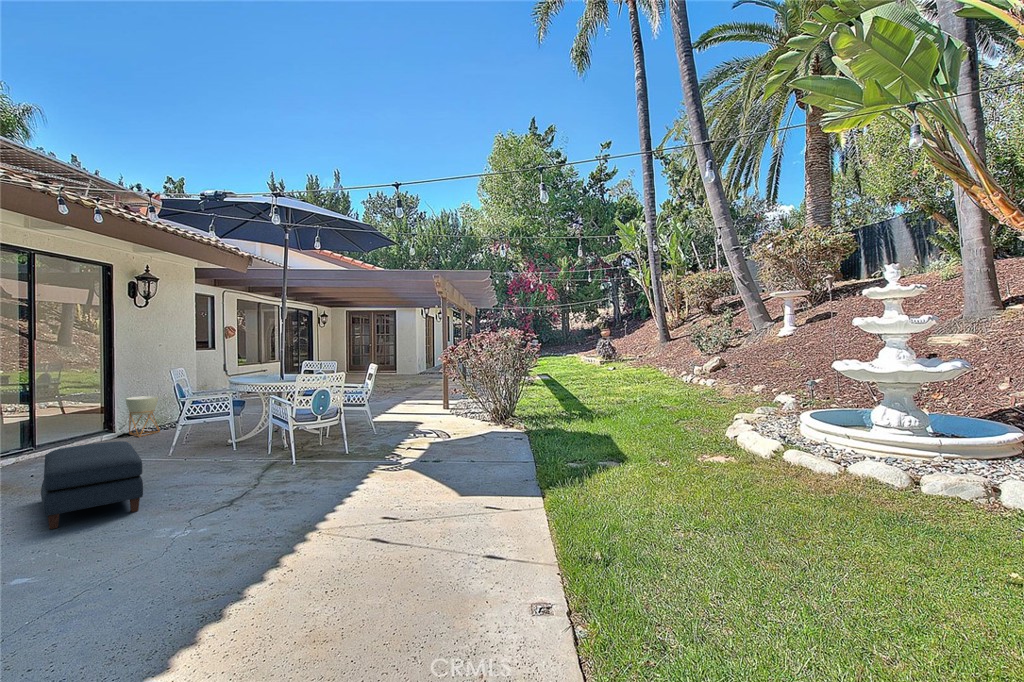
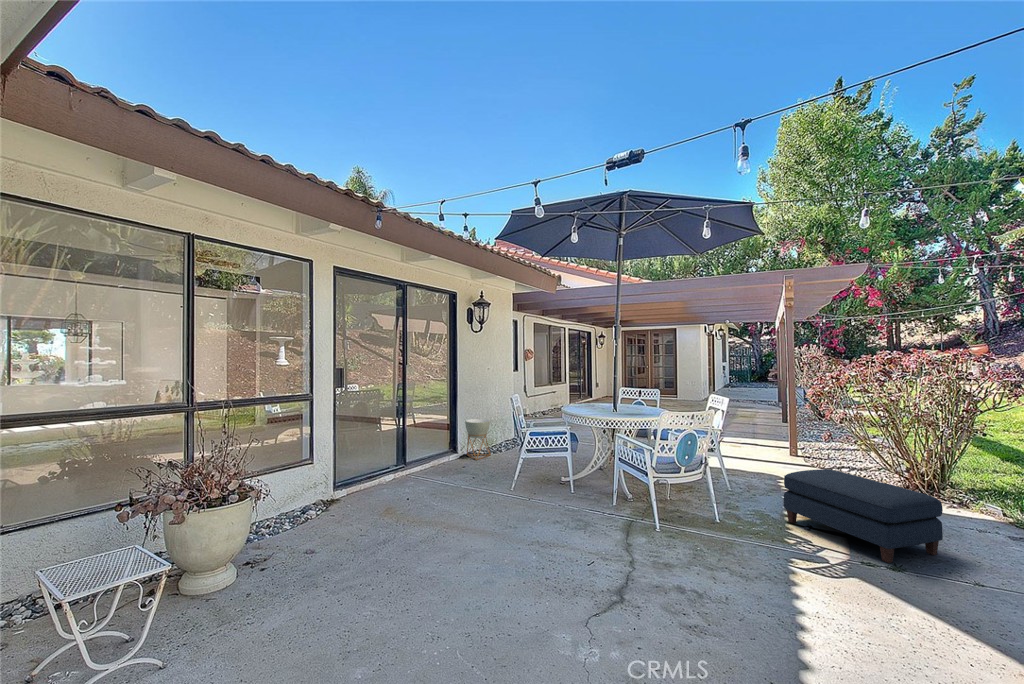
ottoman: present [41,441,143,529] -> present [784,469,943,563]

